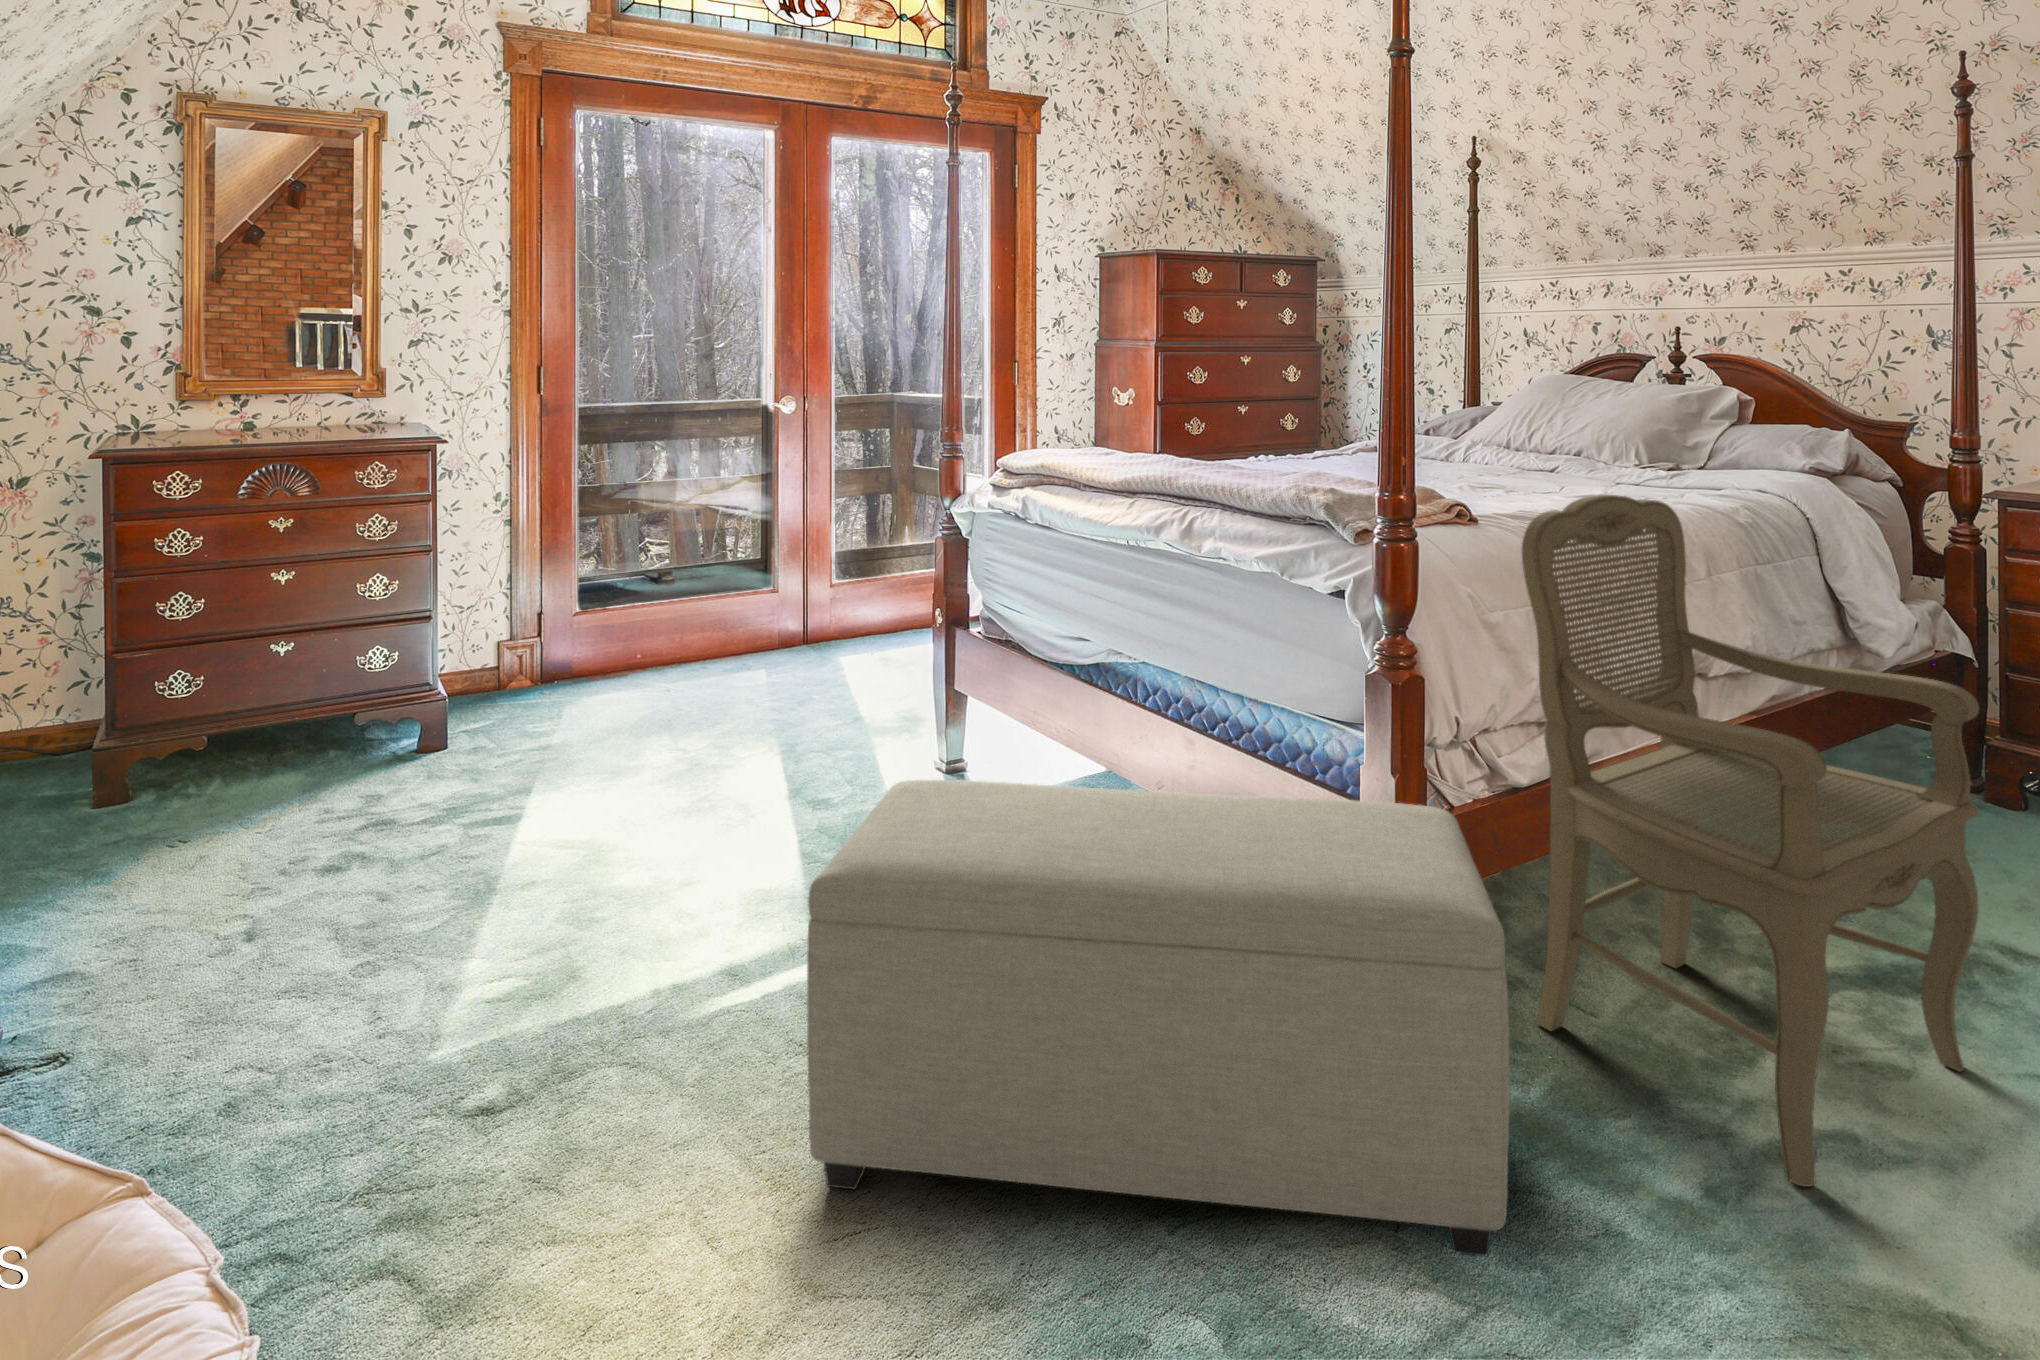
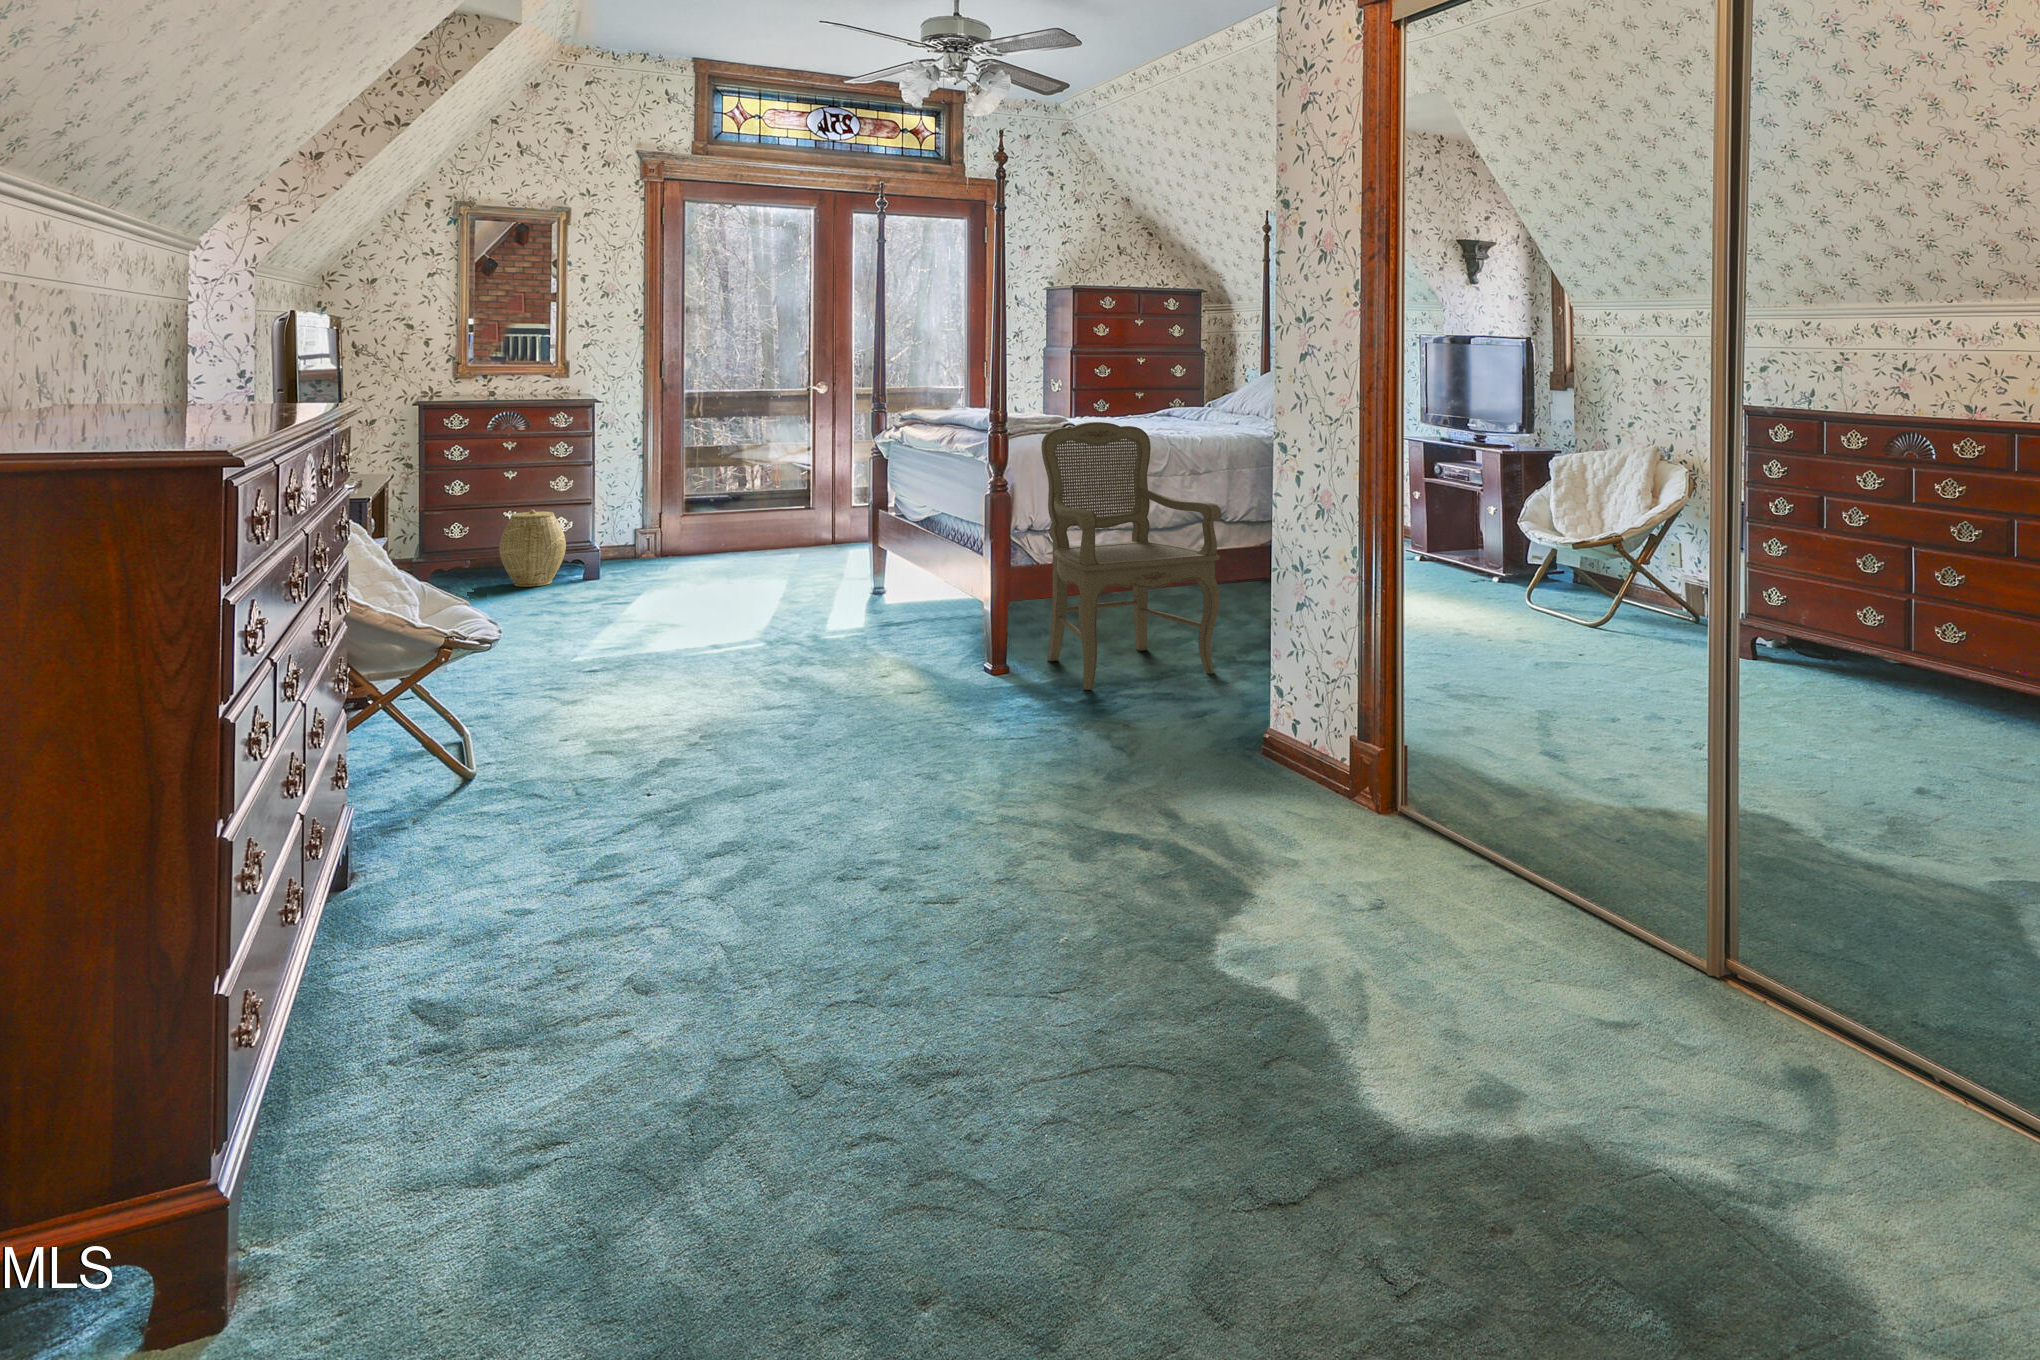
woven basket: none [262,642,390,788] -> present [499,510,566,587]
ottoman: present [807,780,1510,1256] -> none [704,540,989,696]

